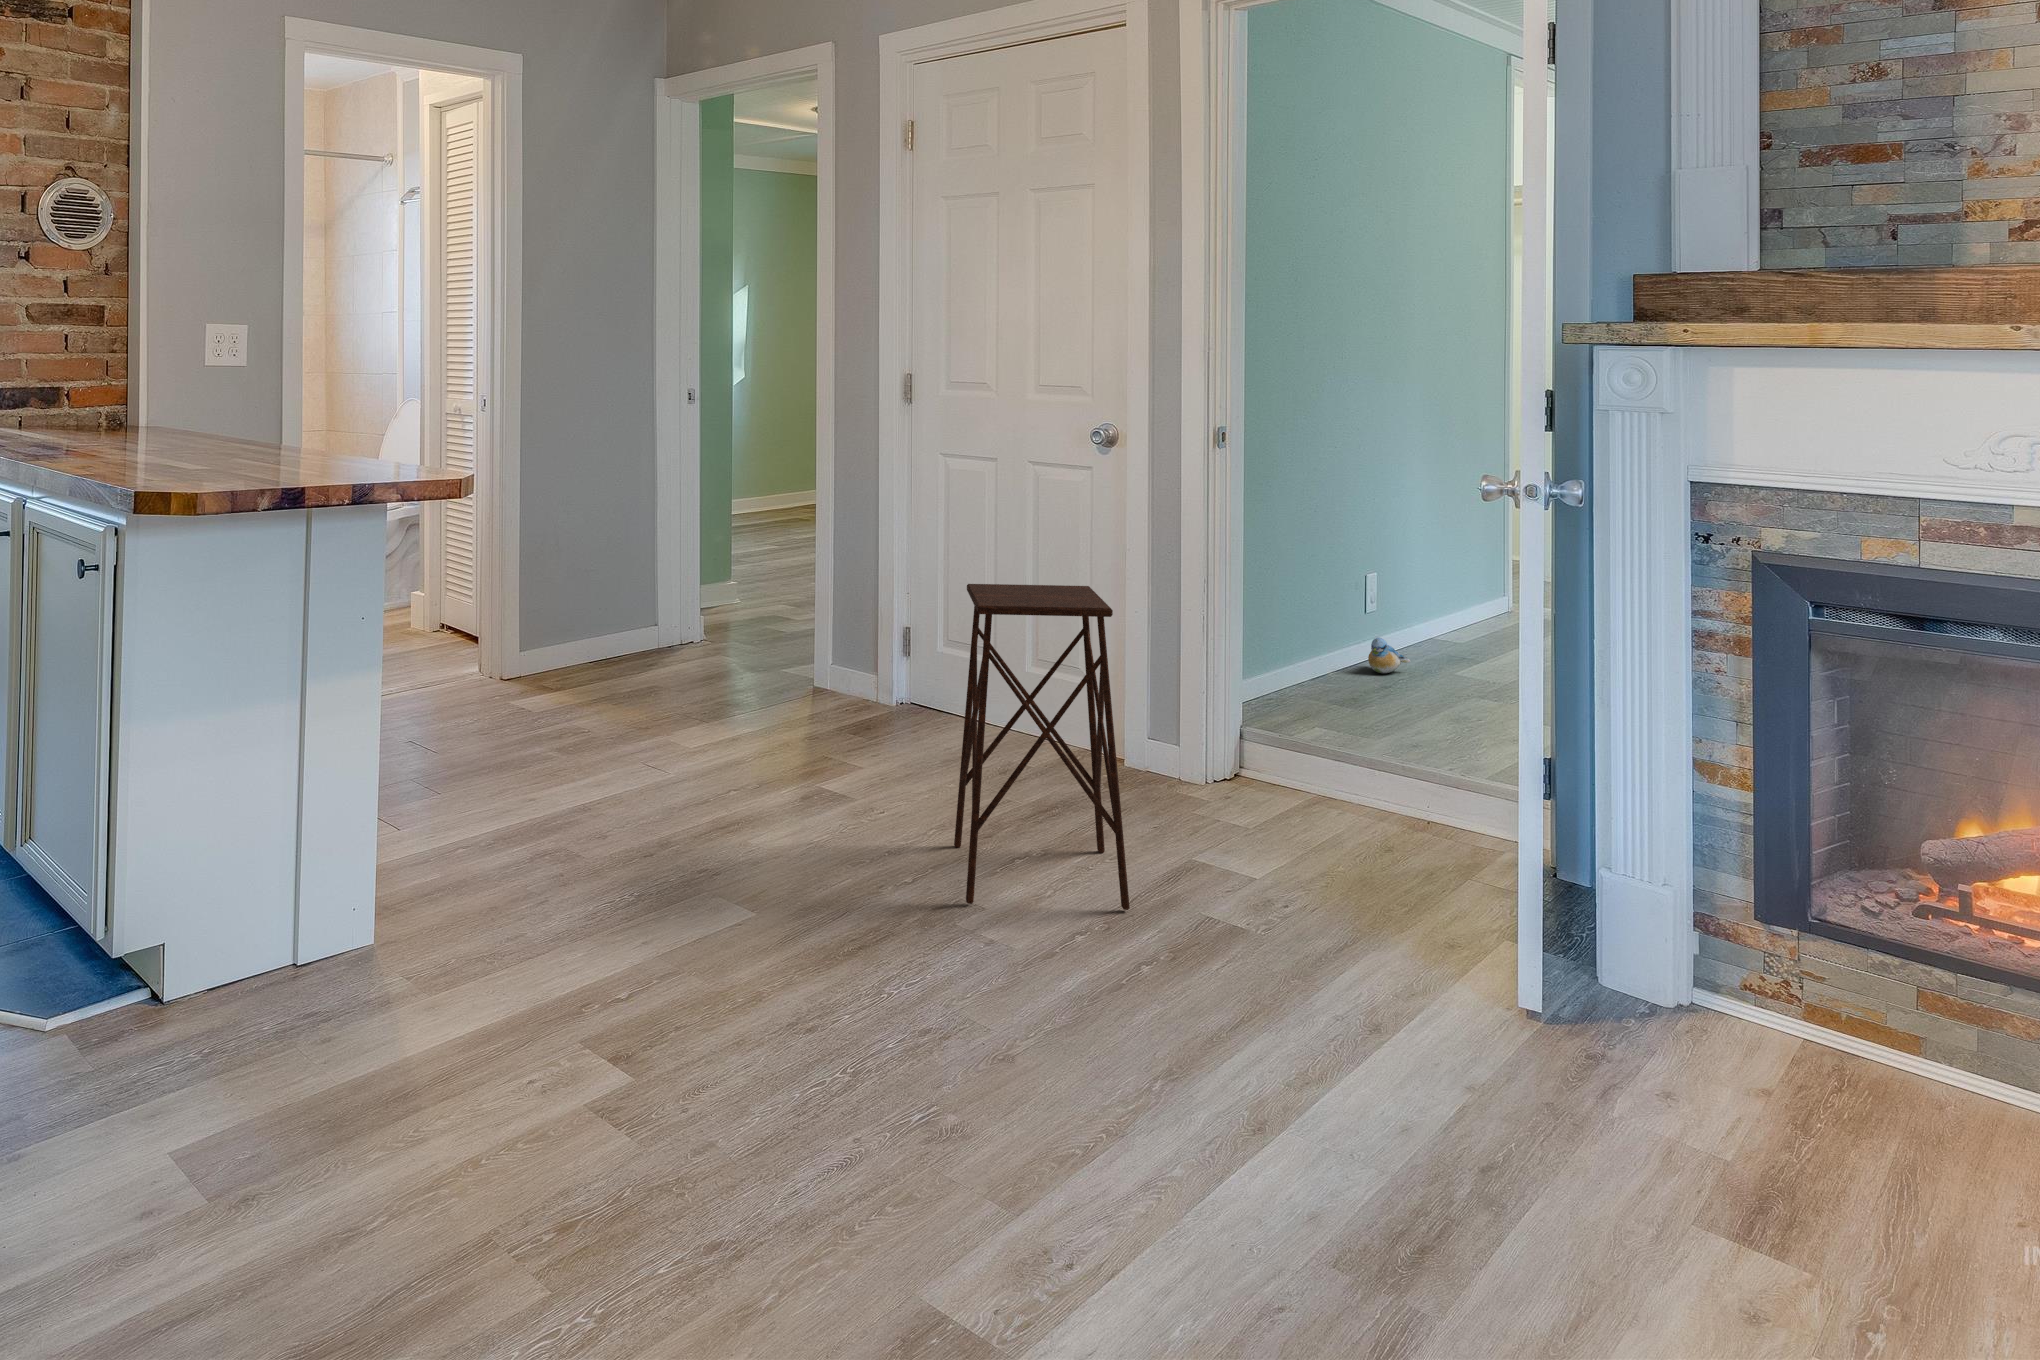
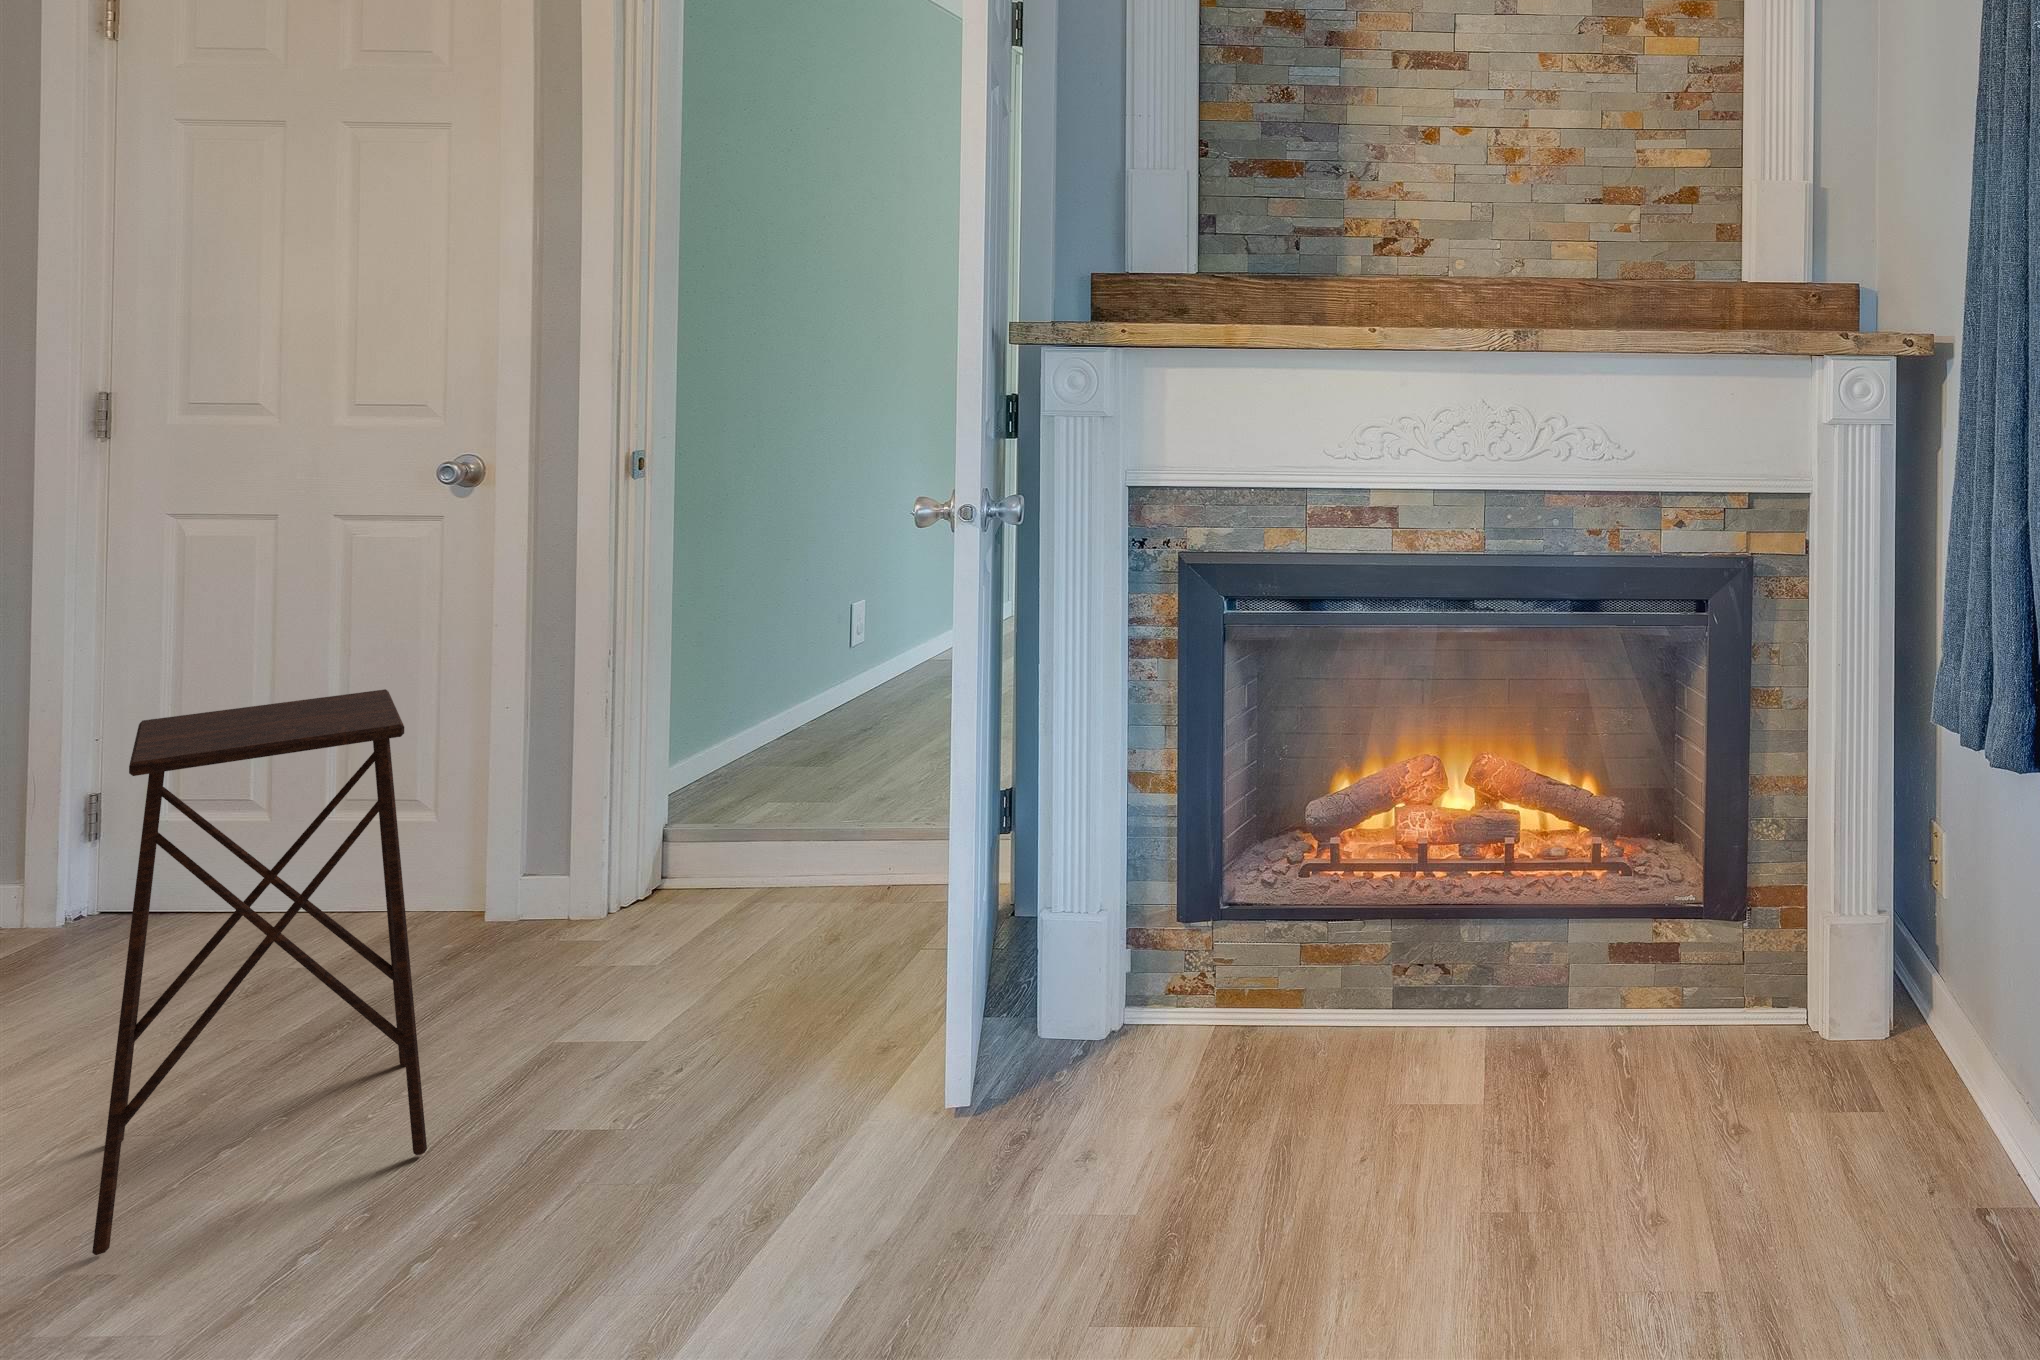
plush toy: present [1368,638,1410,673] -> none [852,664,898,703]

